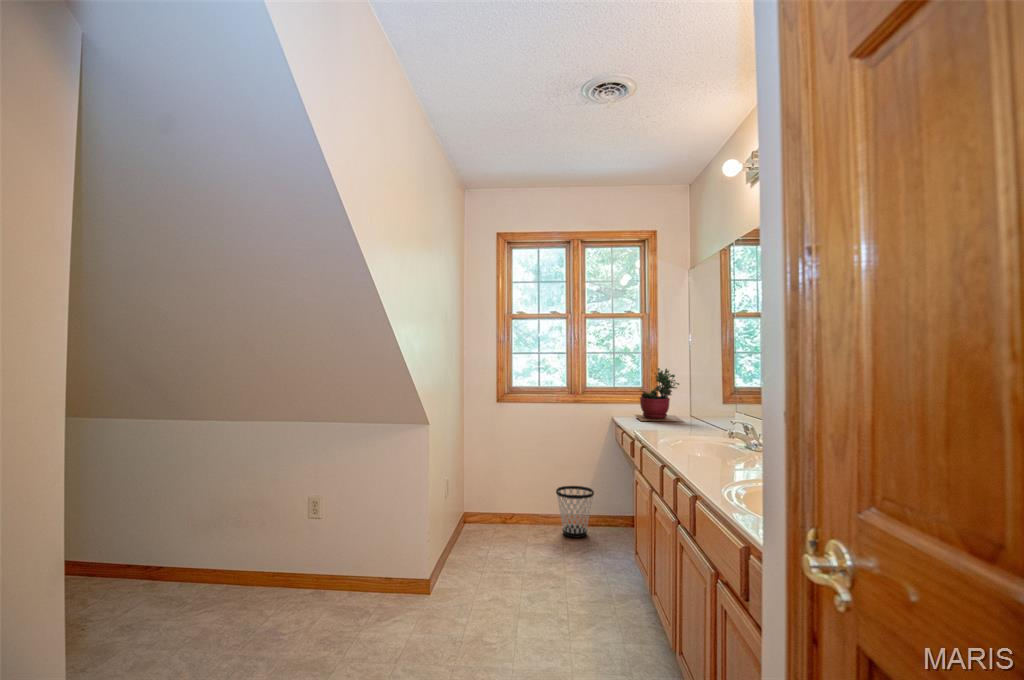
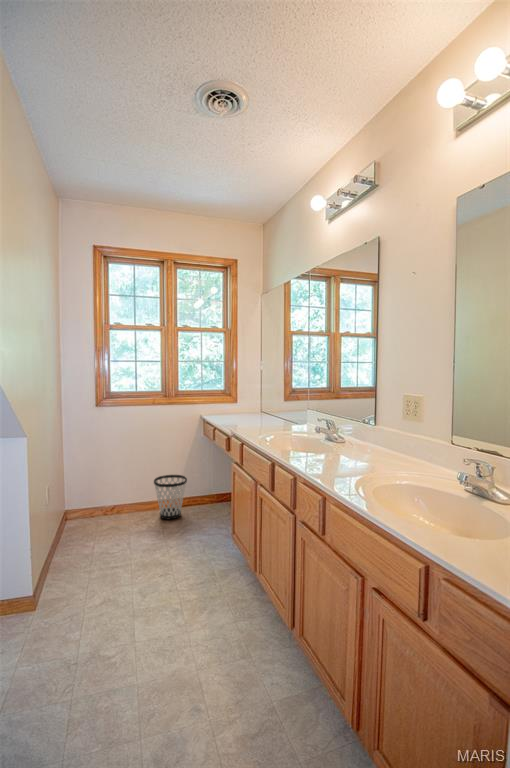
succulent plant: present [635,368,683,422] -> none [219,374,260,418]

